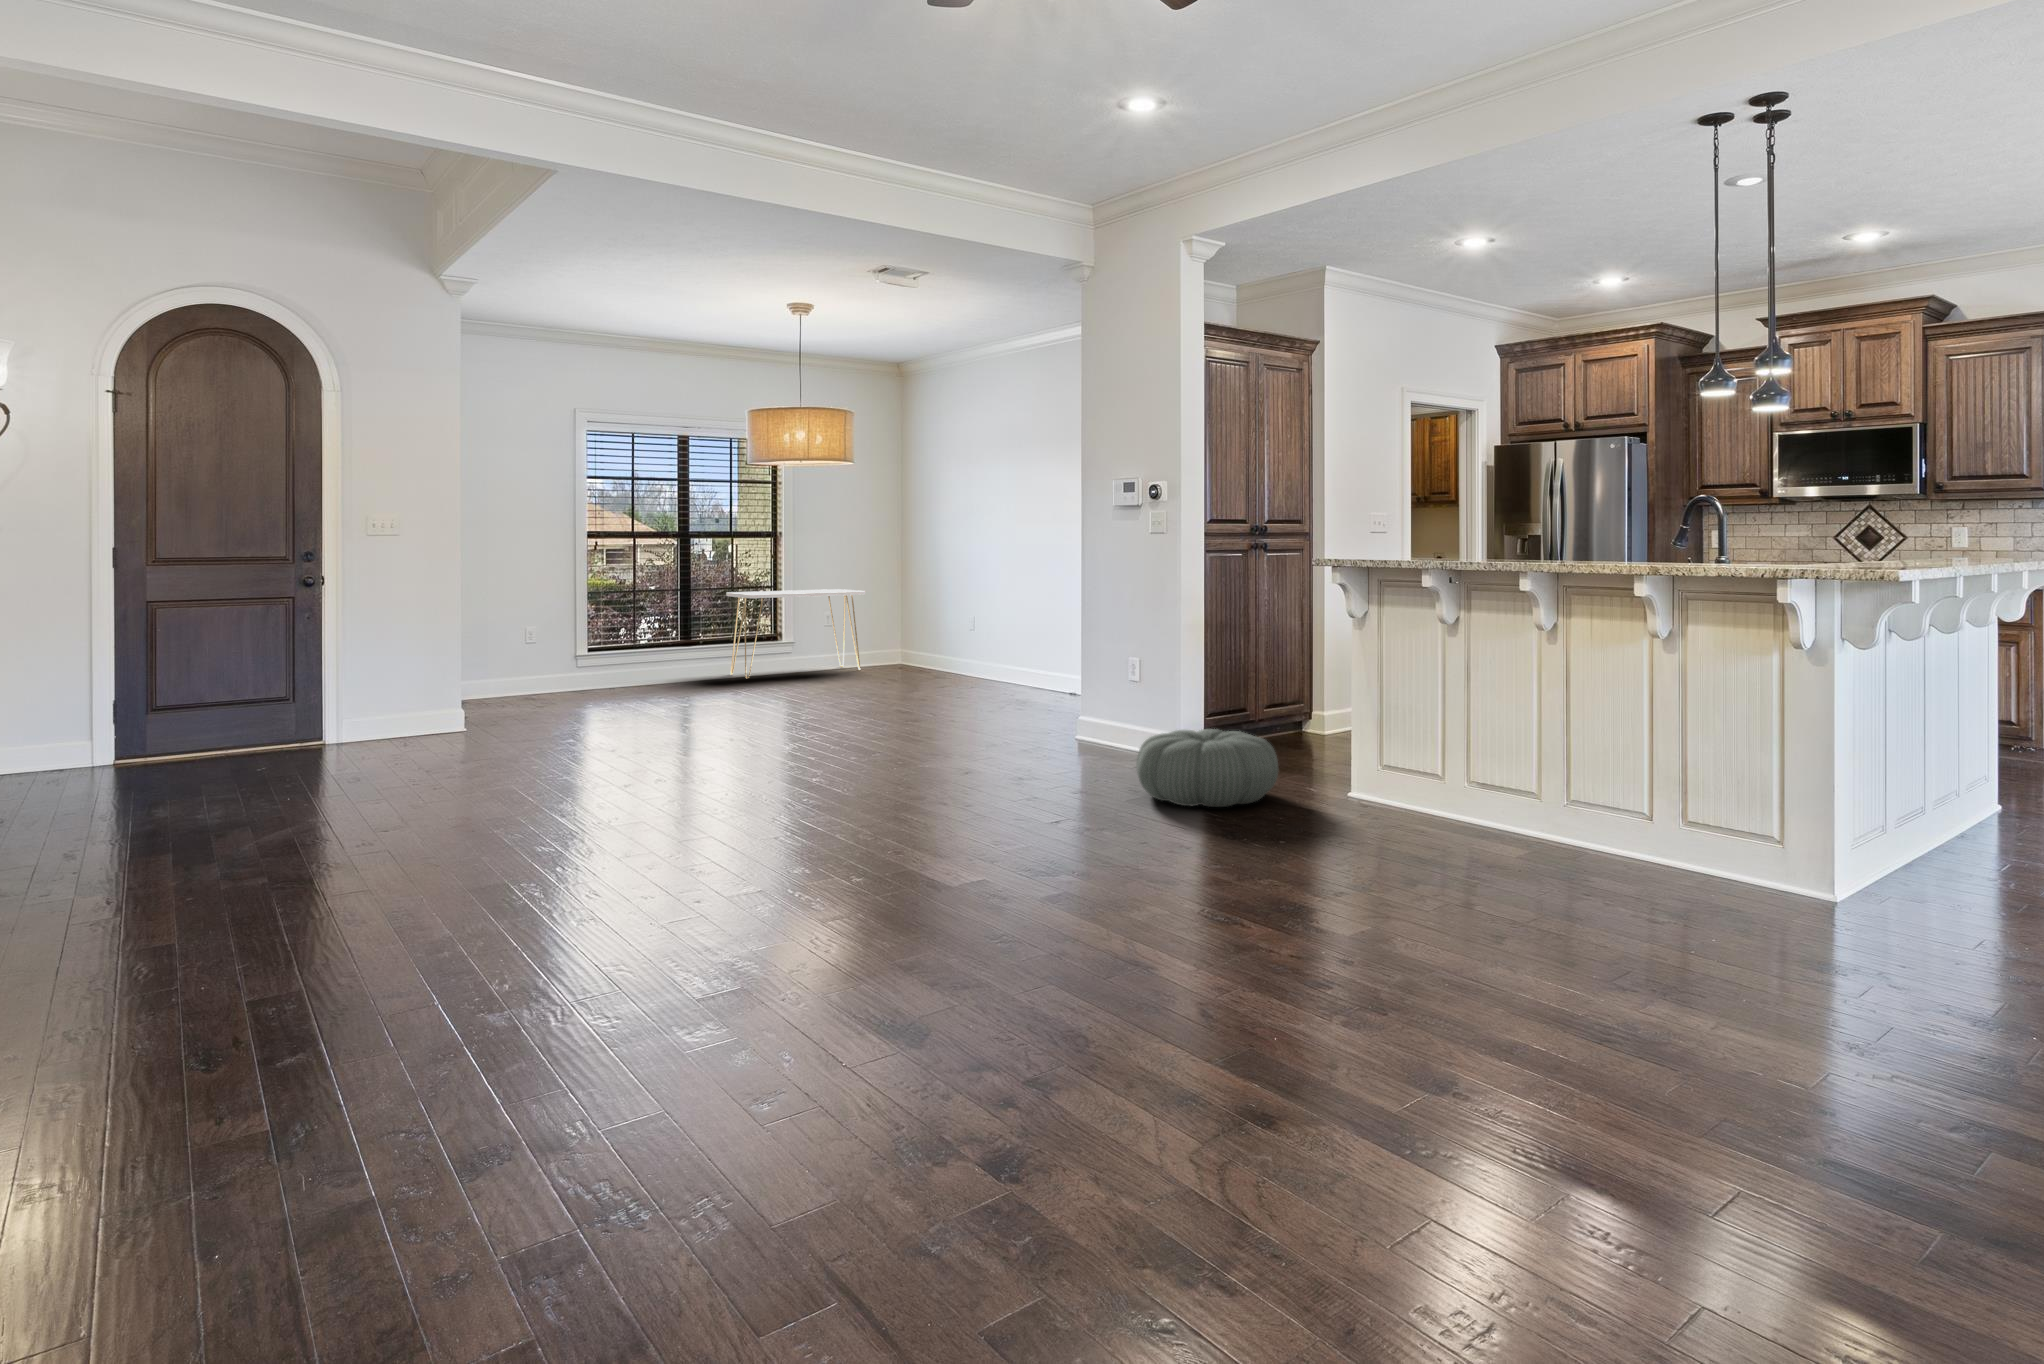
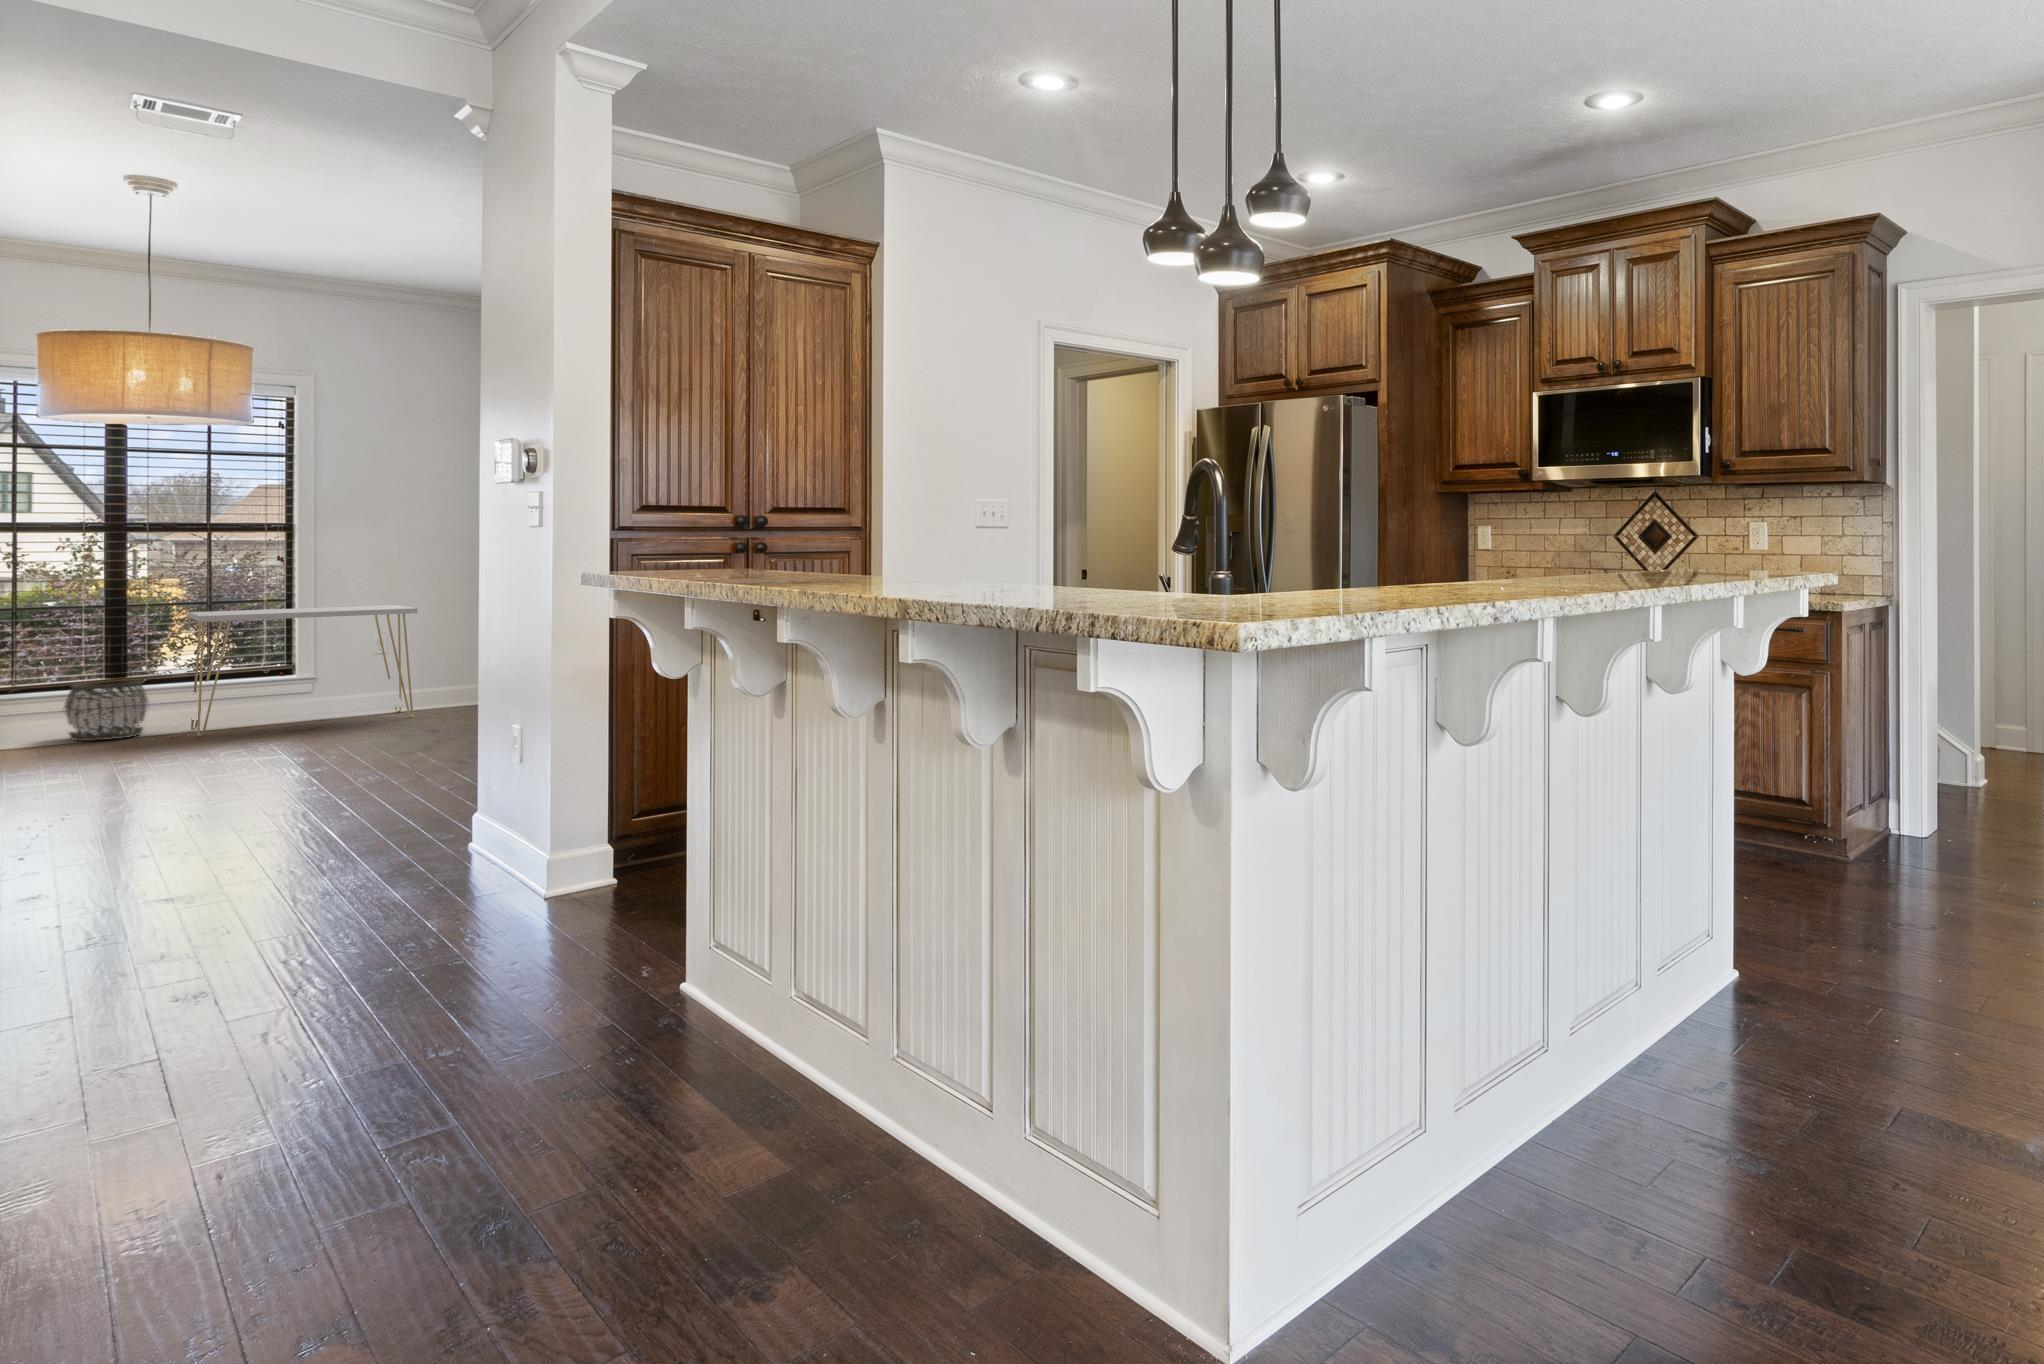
woven basket: none [663,639,711,680] -> present [63,679,149,741]
pouf: present [1136,729,1278,807] -> none [239,869,553,1037]

